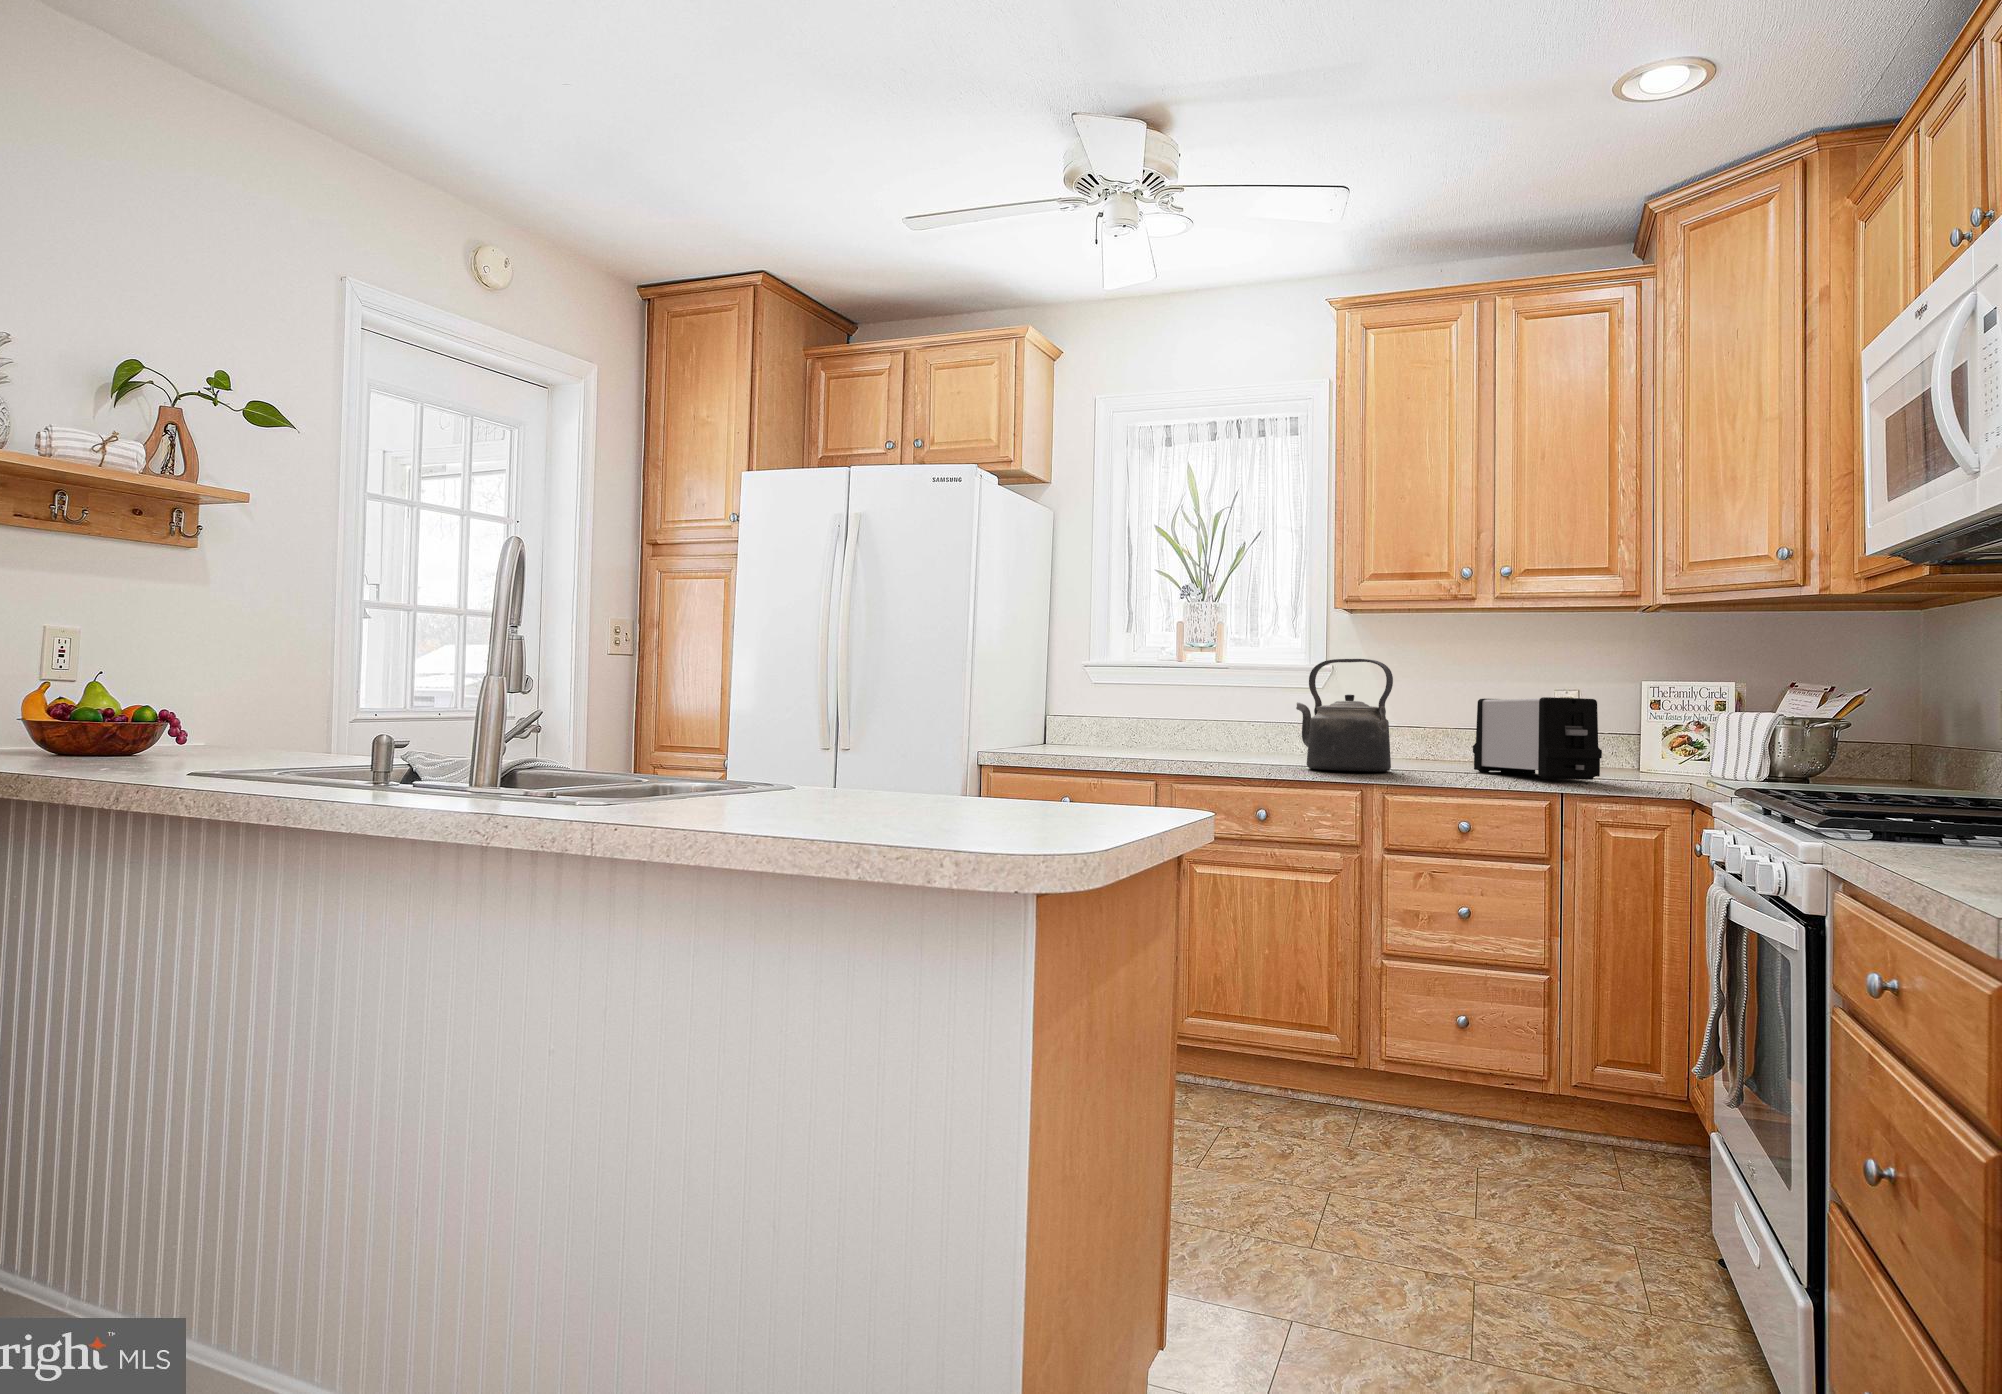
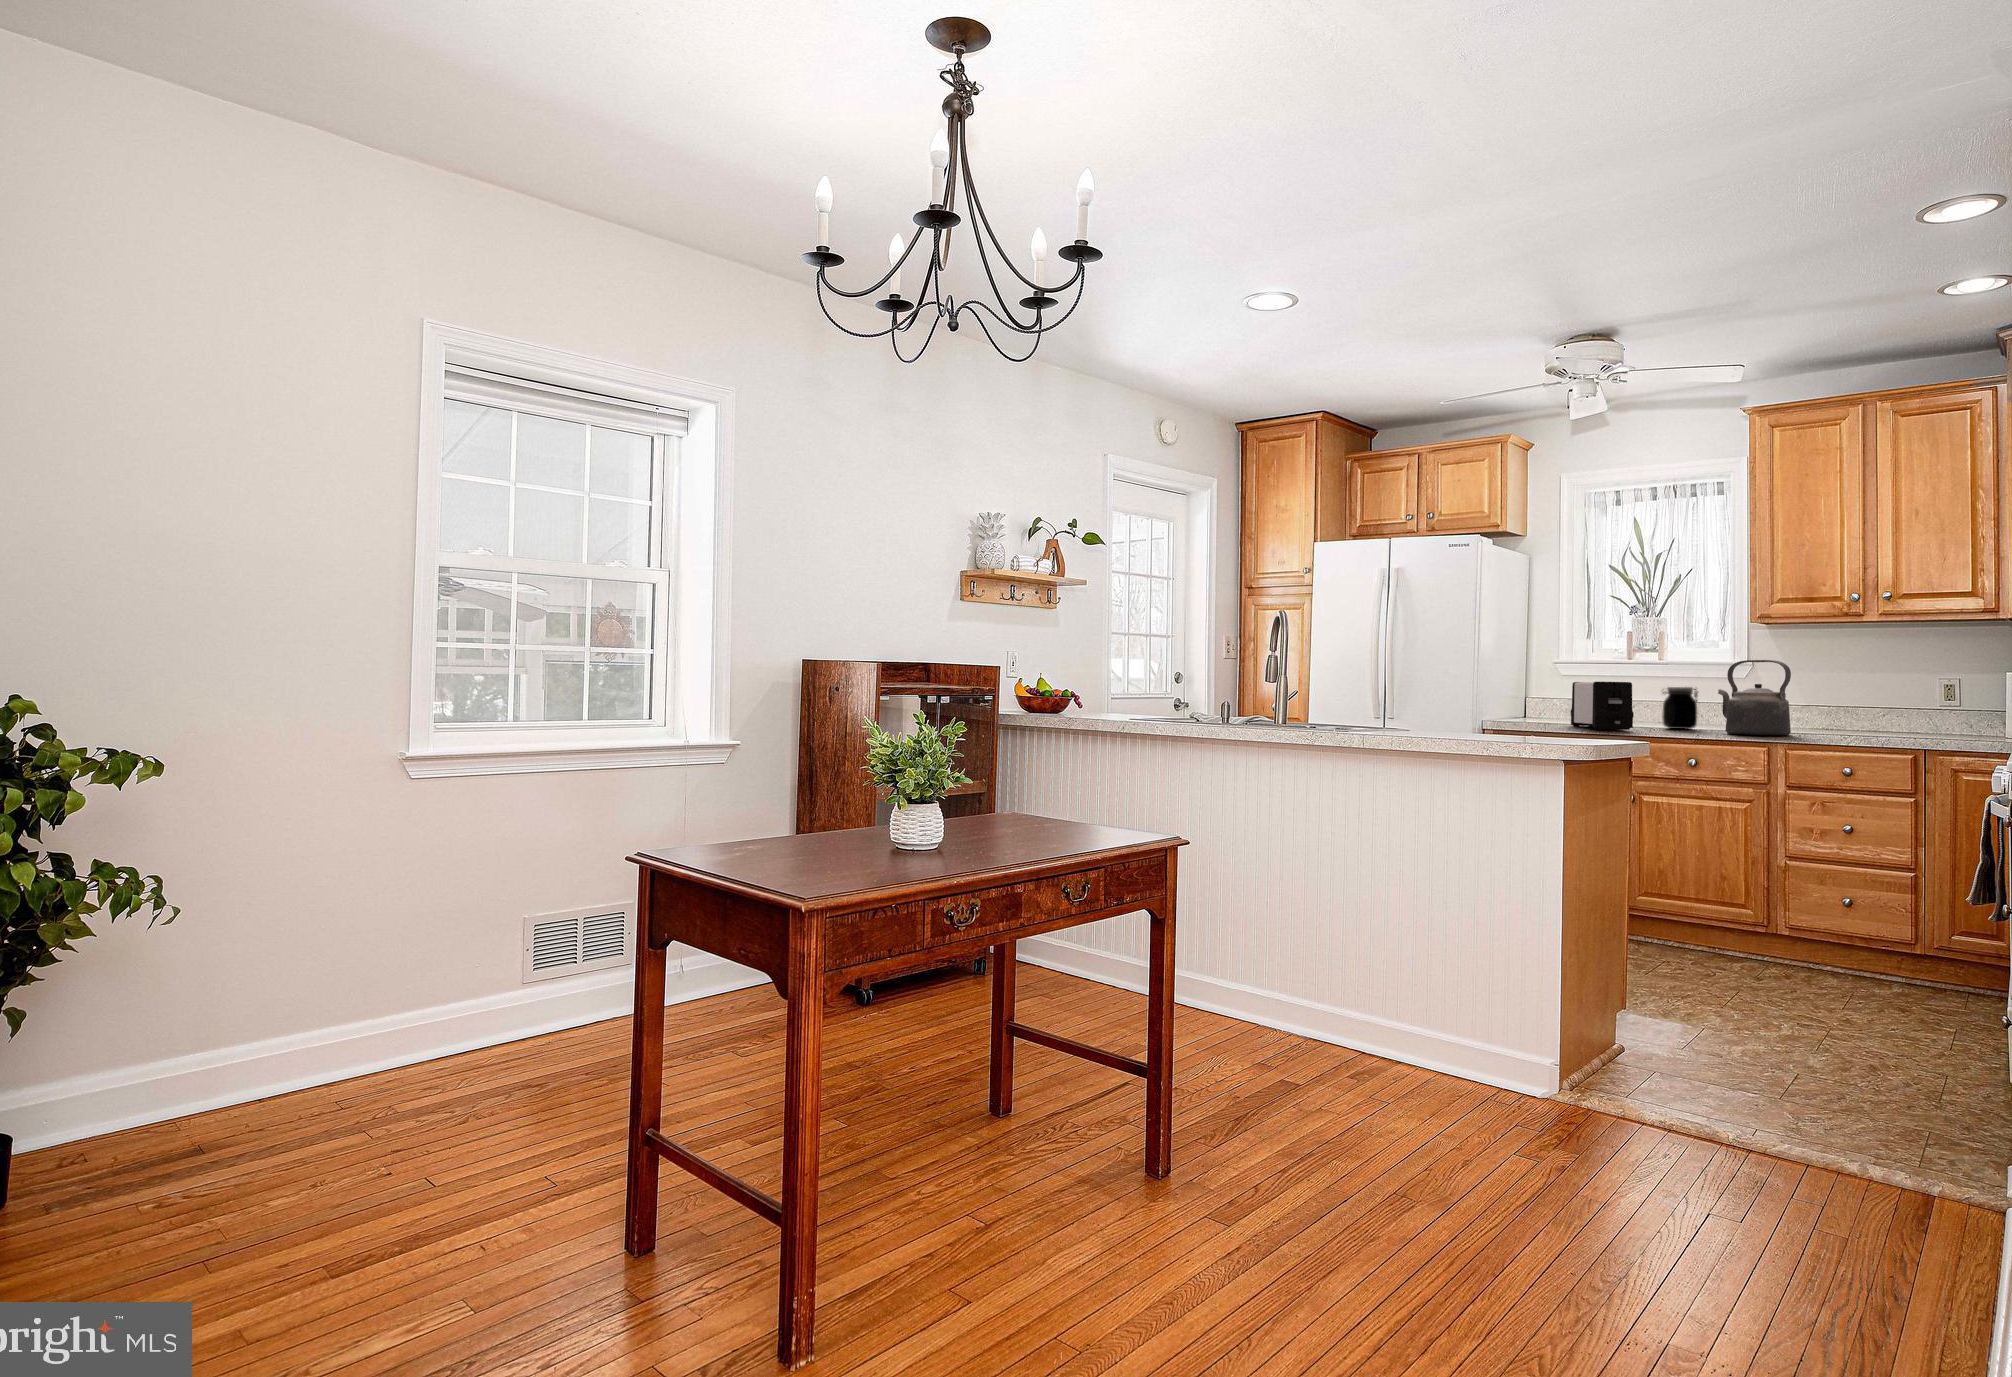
toaster: present [1473,697,1602,780] -> present [1571,681,1634,730]
jar: none [1222,699,1270,762] -> present [1662,687,1698,729]

